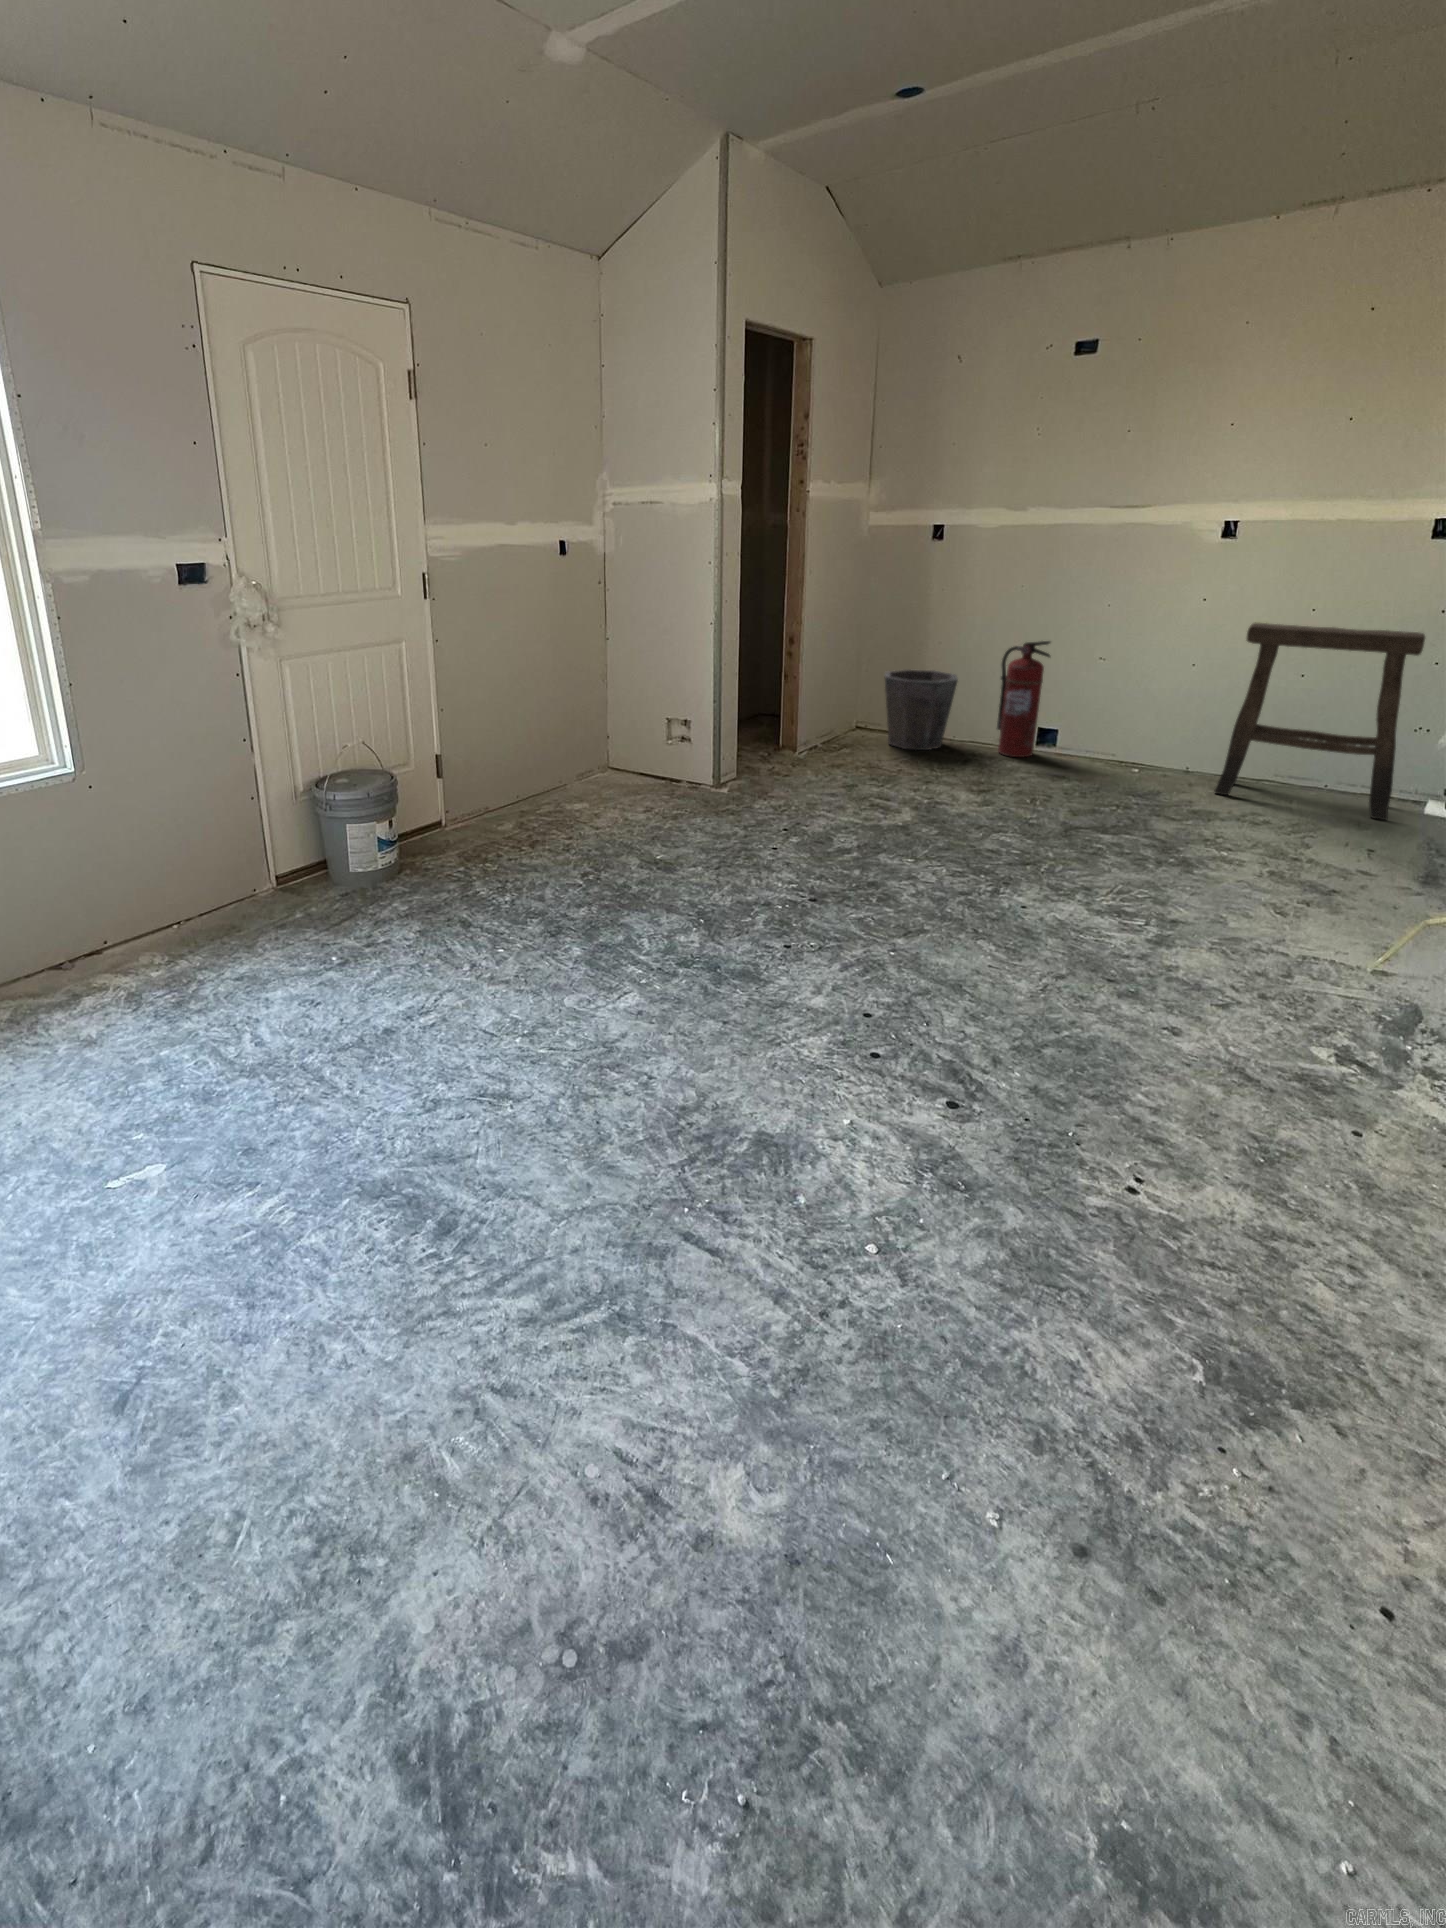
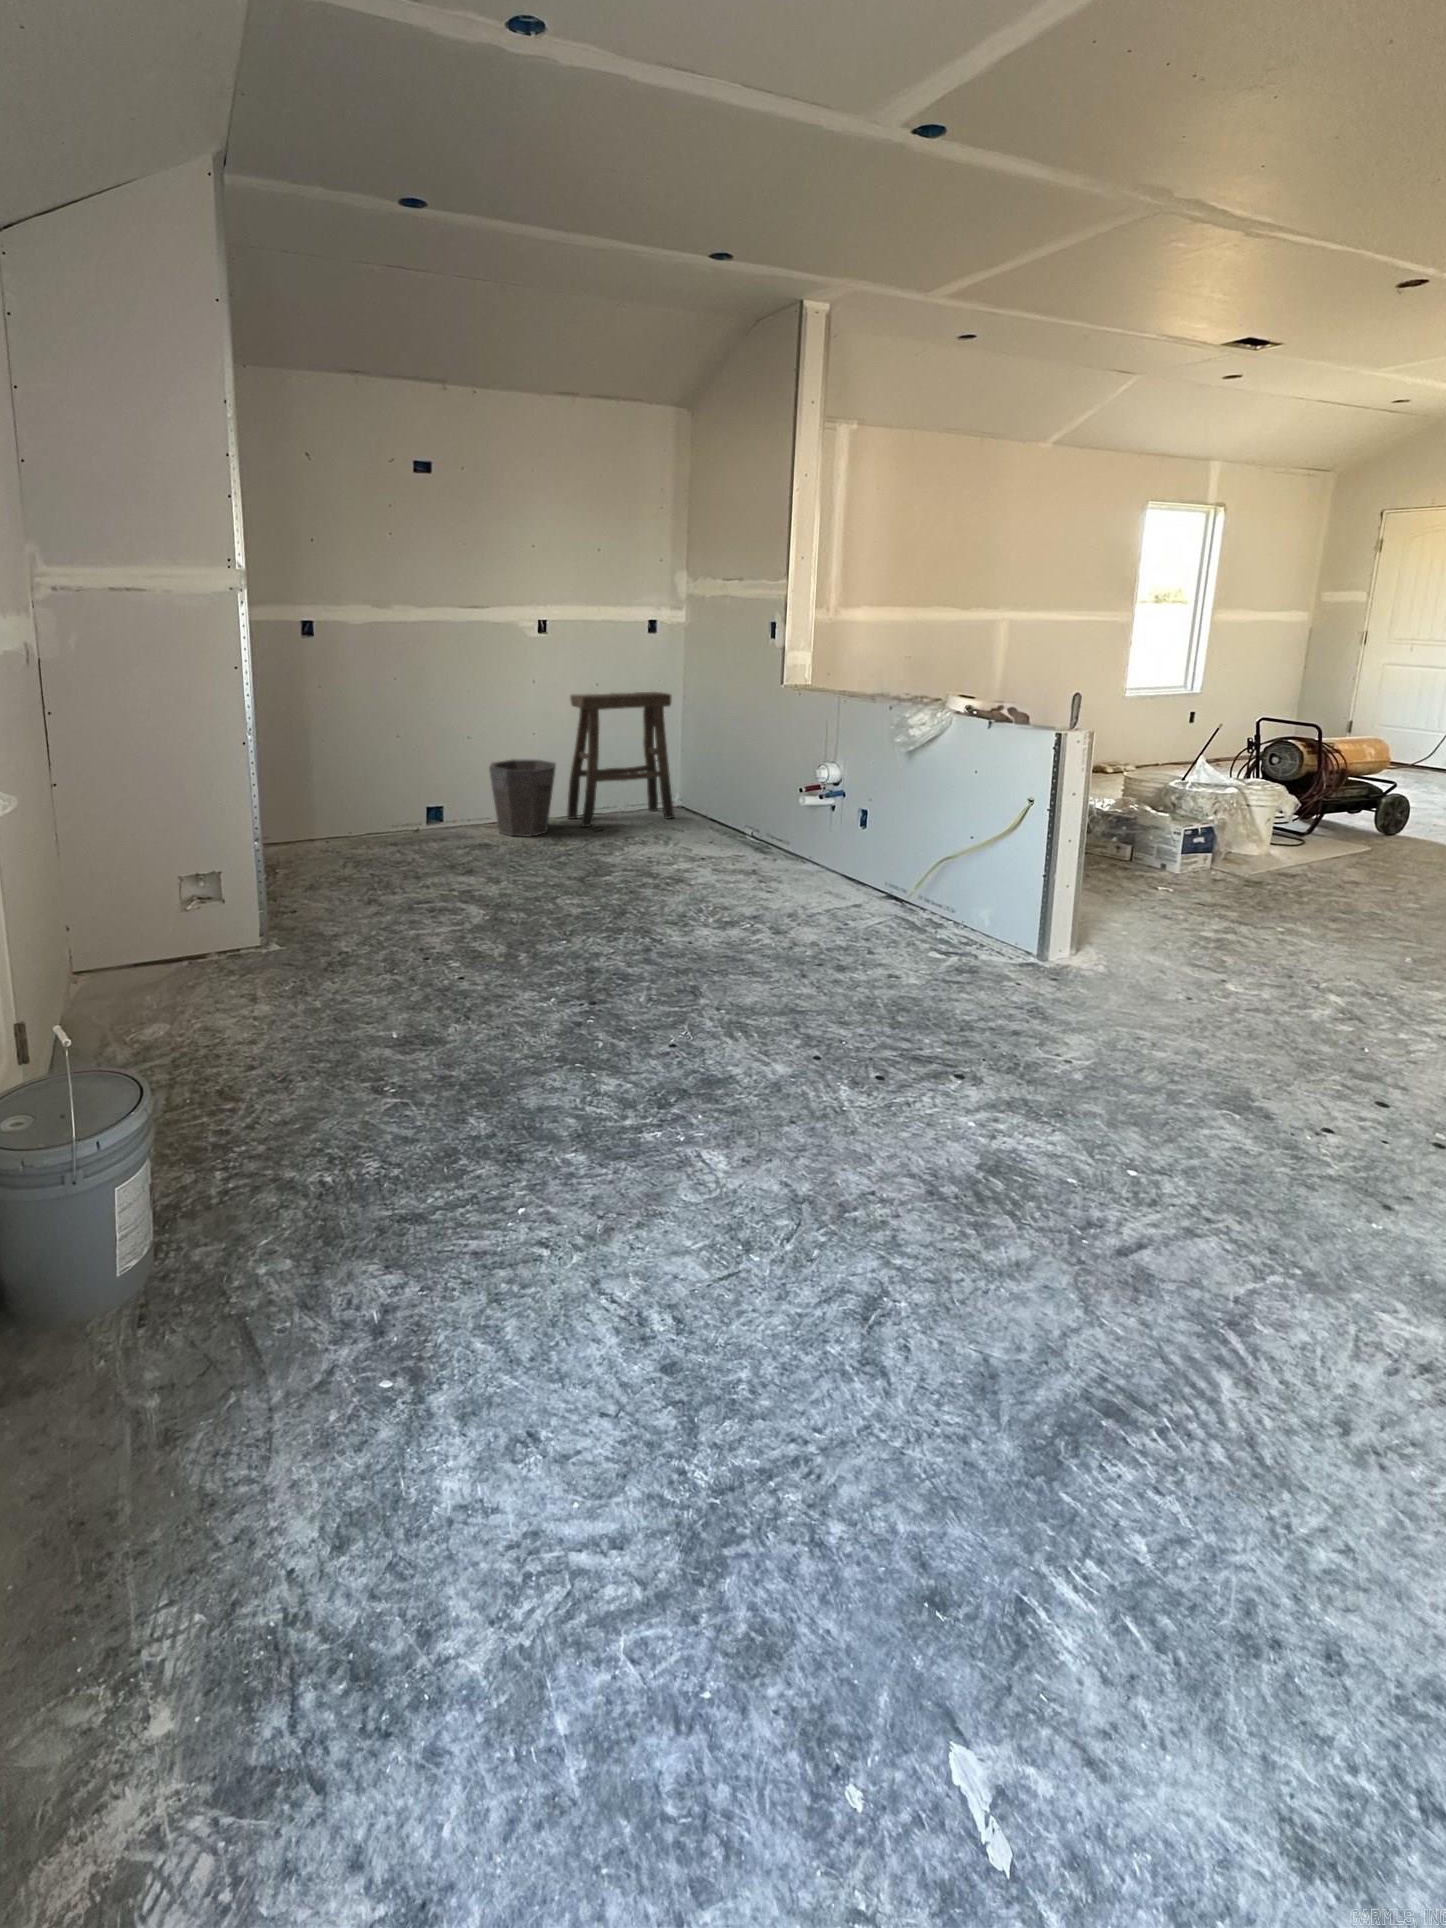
fire extinguisher: present [997,641,1050,757] -> none [398,727,439,838]
waste bin: present [885,669,958,750] -> present [489,759,556,836]

